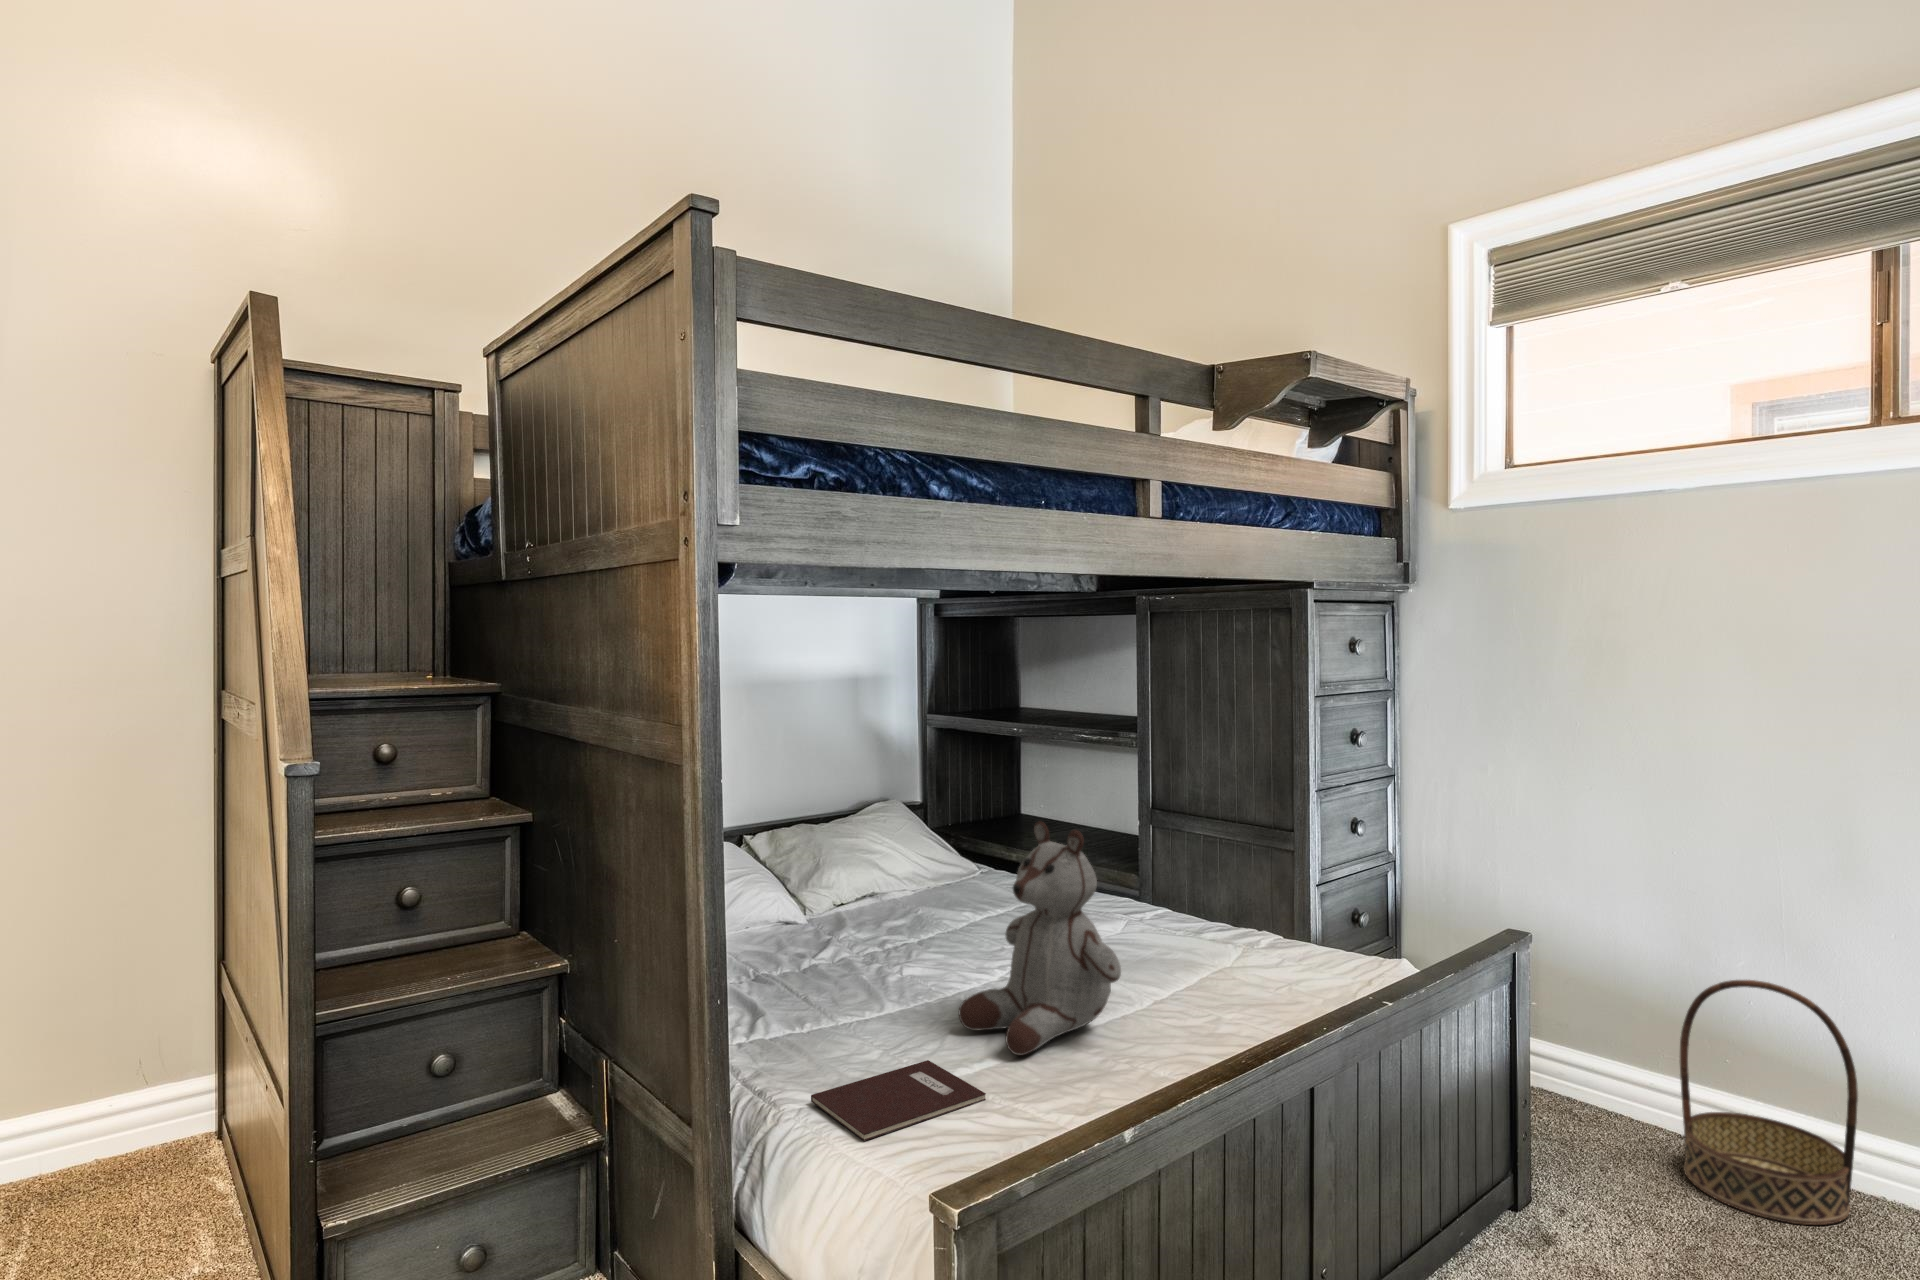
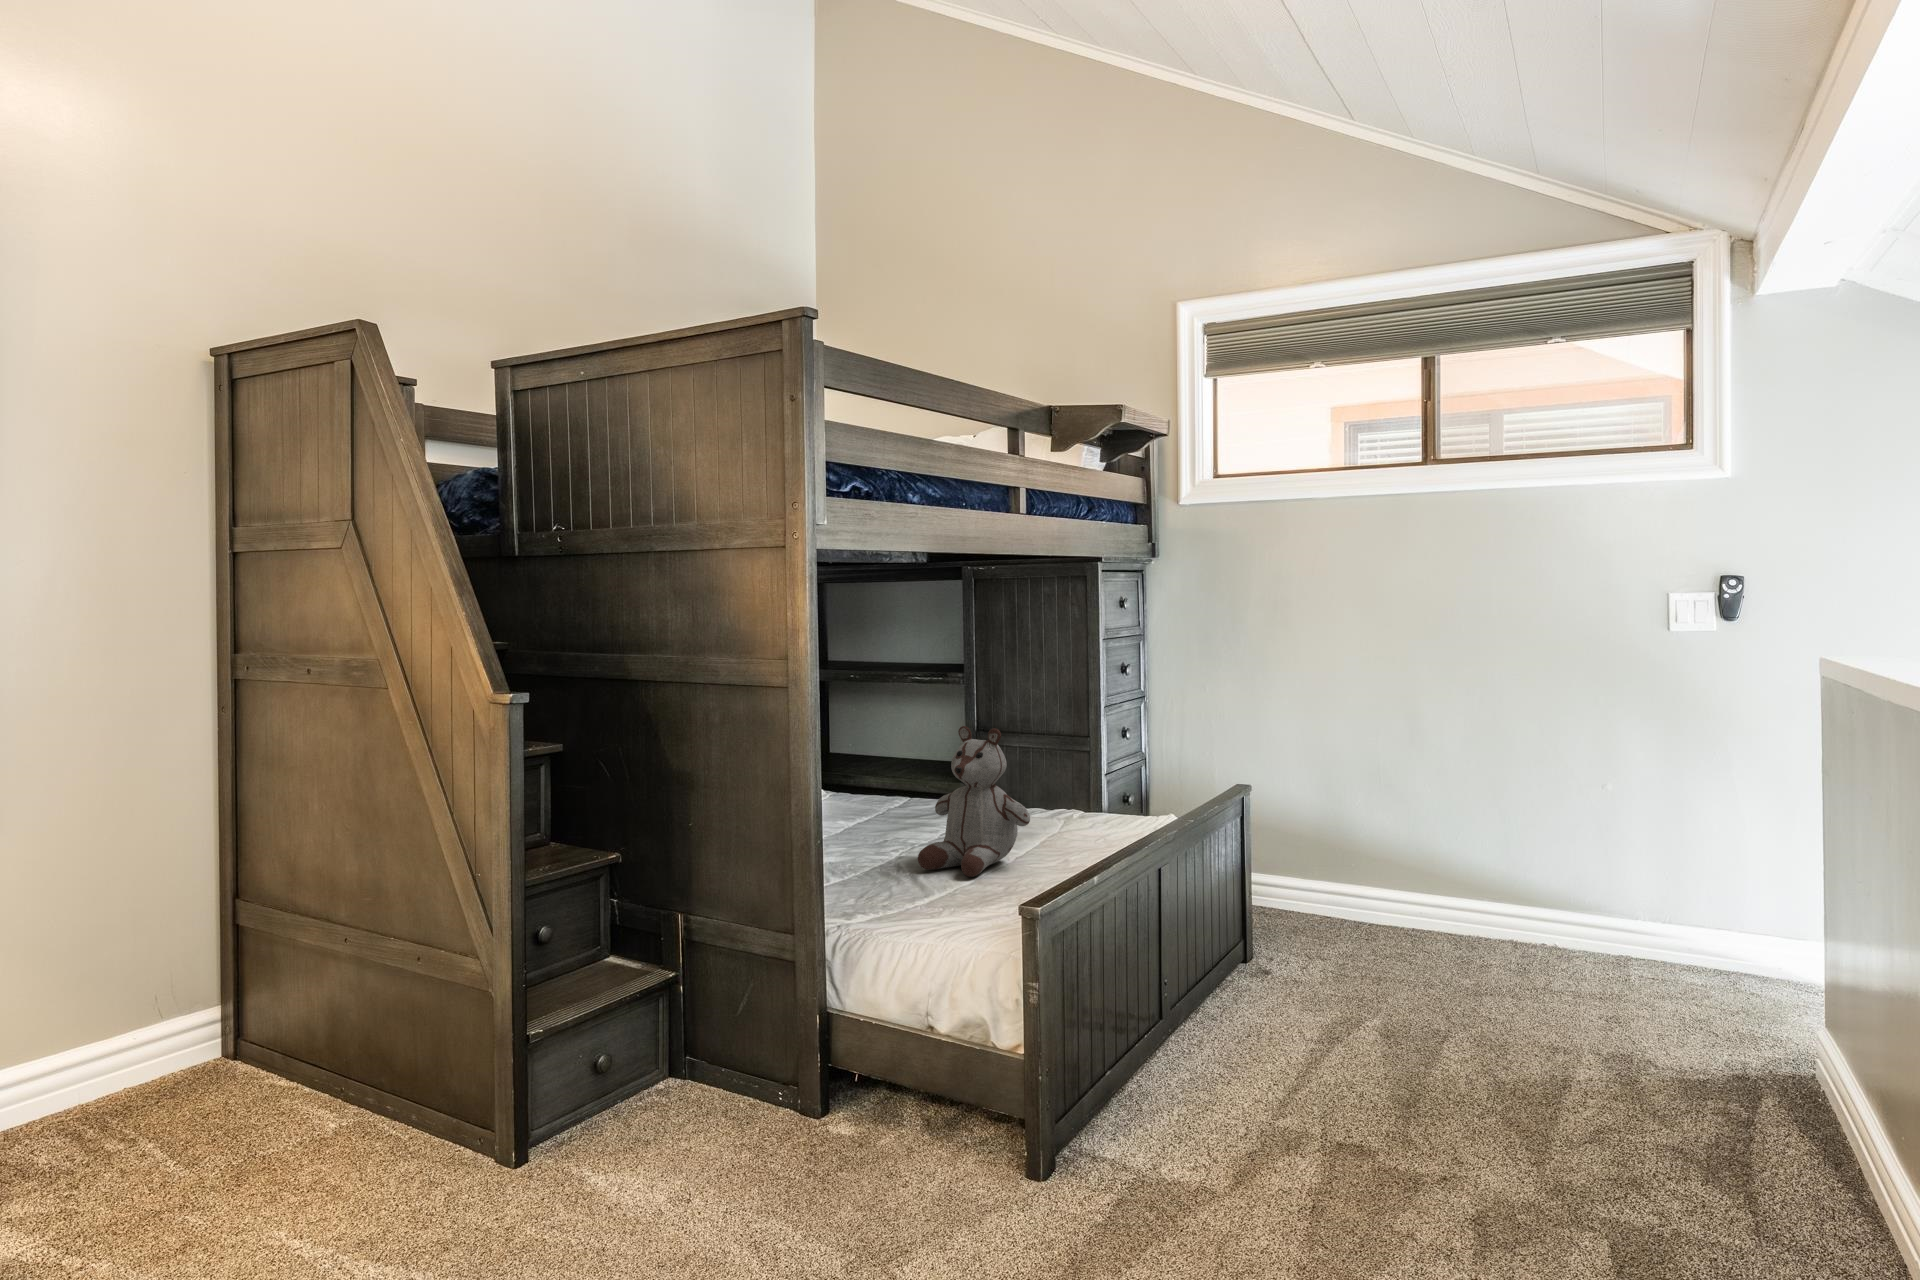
basket: present [1680,980,1858,1225] -> none [1329,806,1423,945]
notebook: present [811,1060,986,1141] -> none [860,884,970,919]

